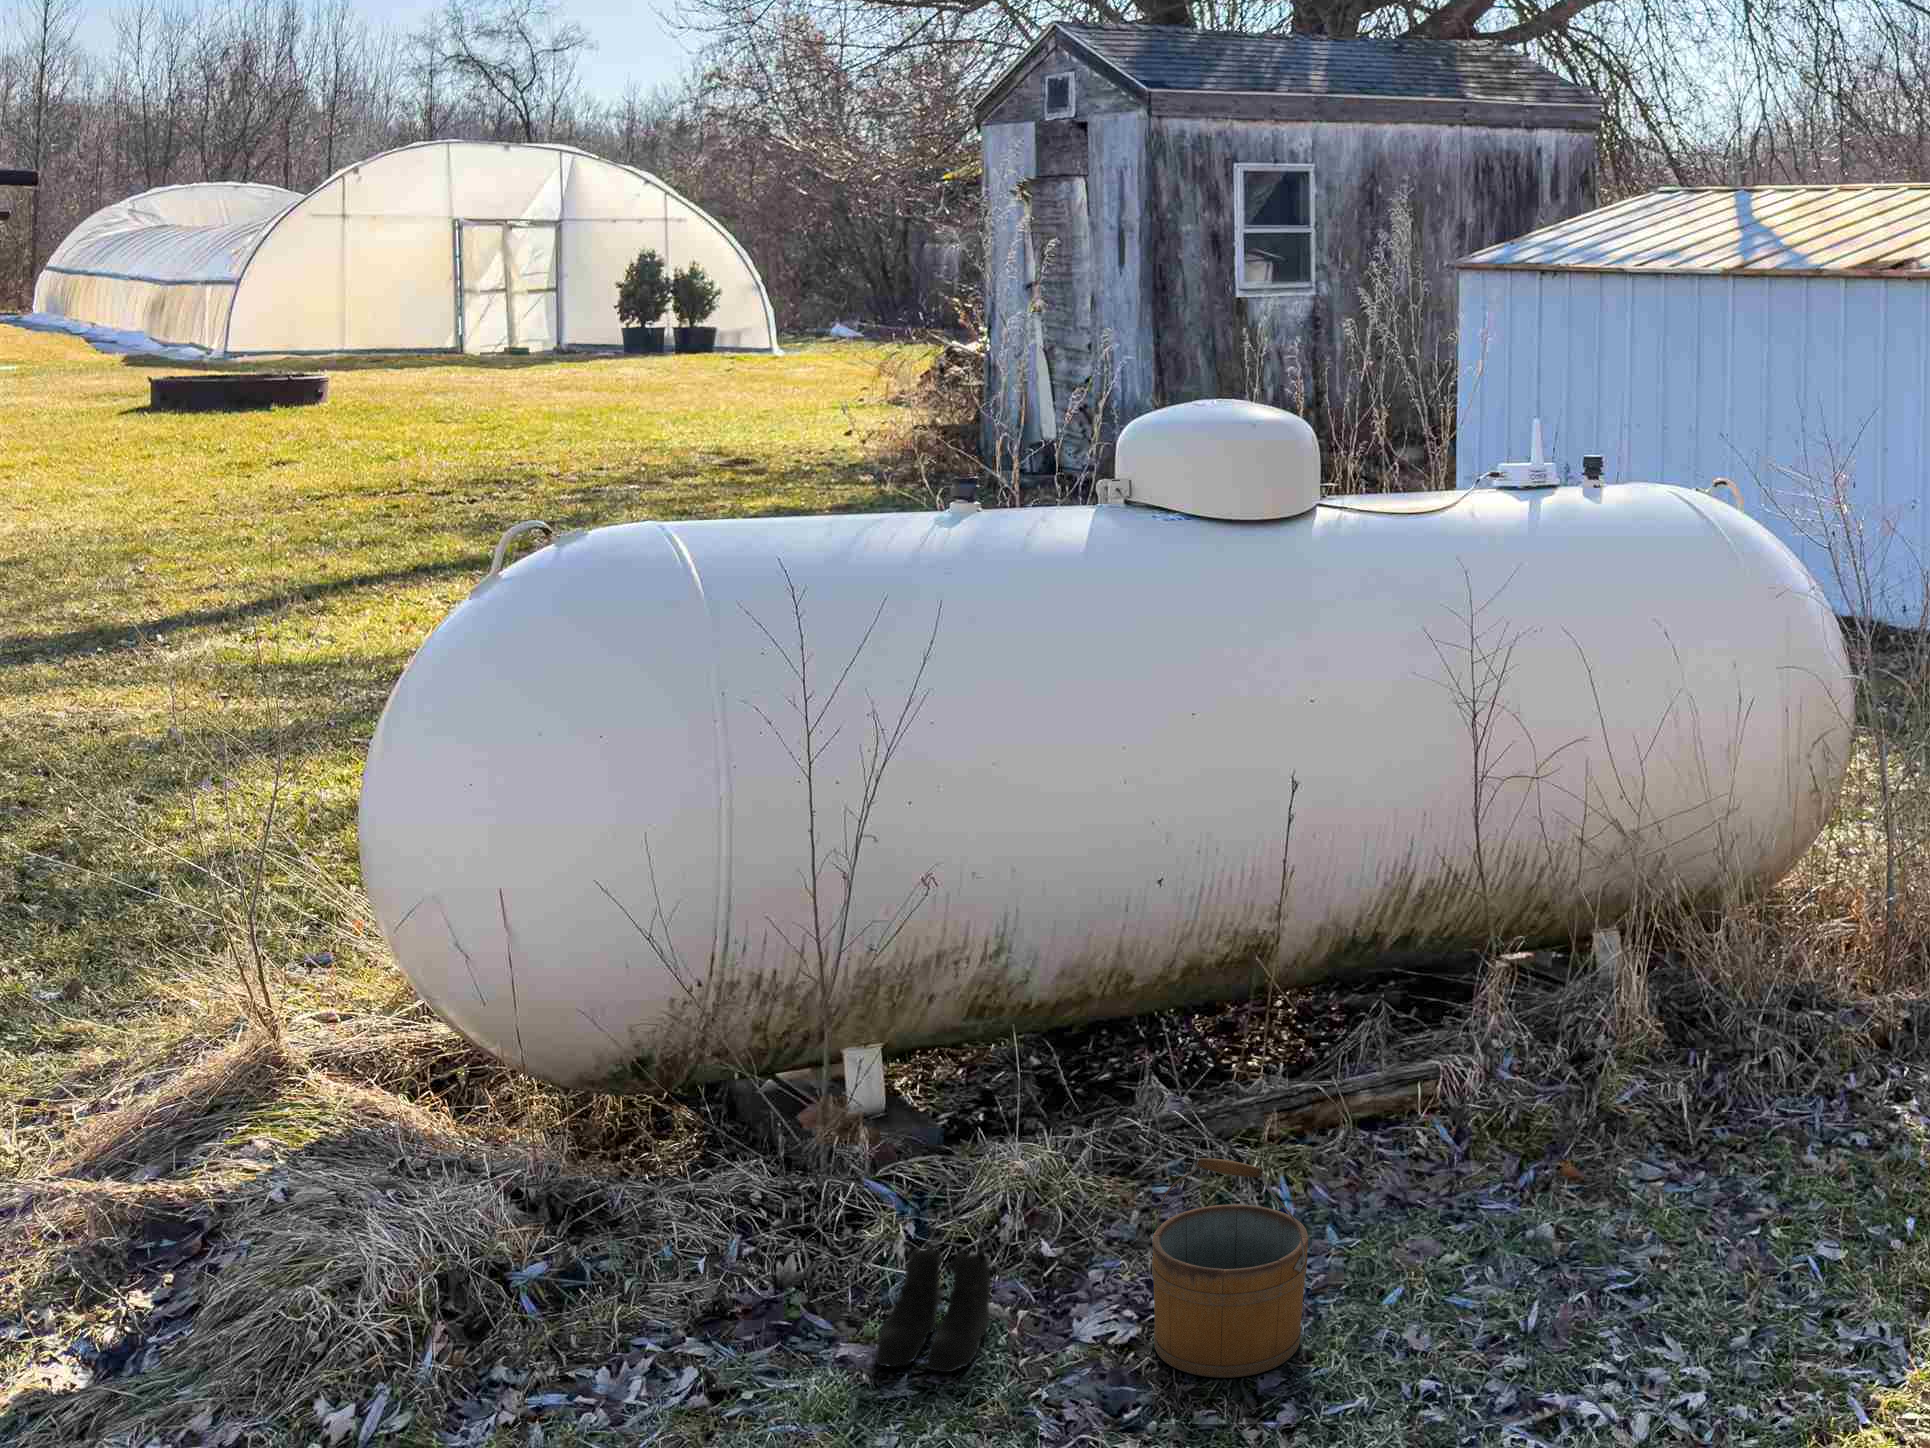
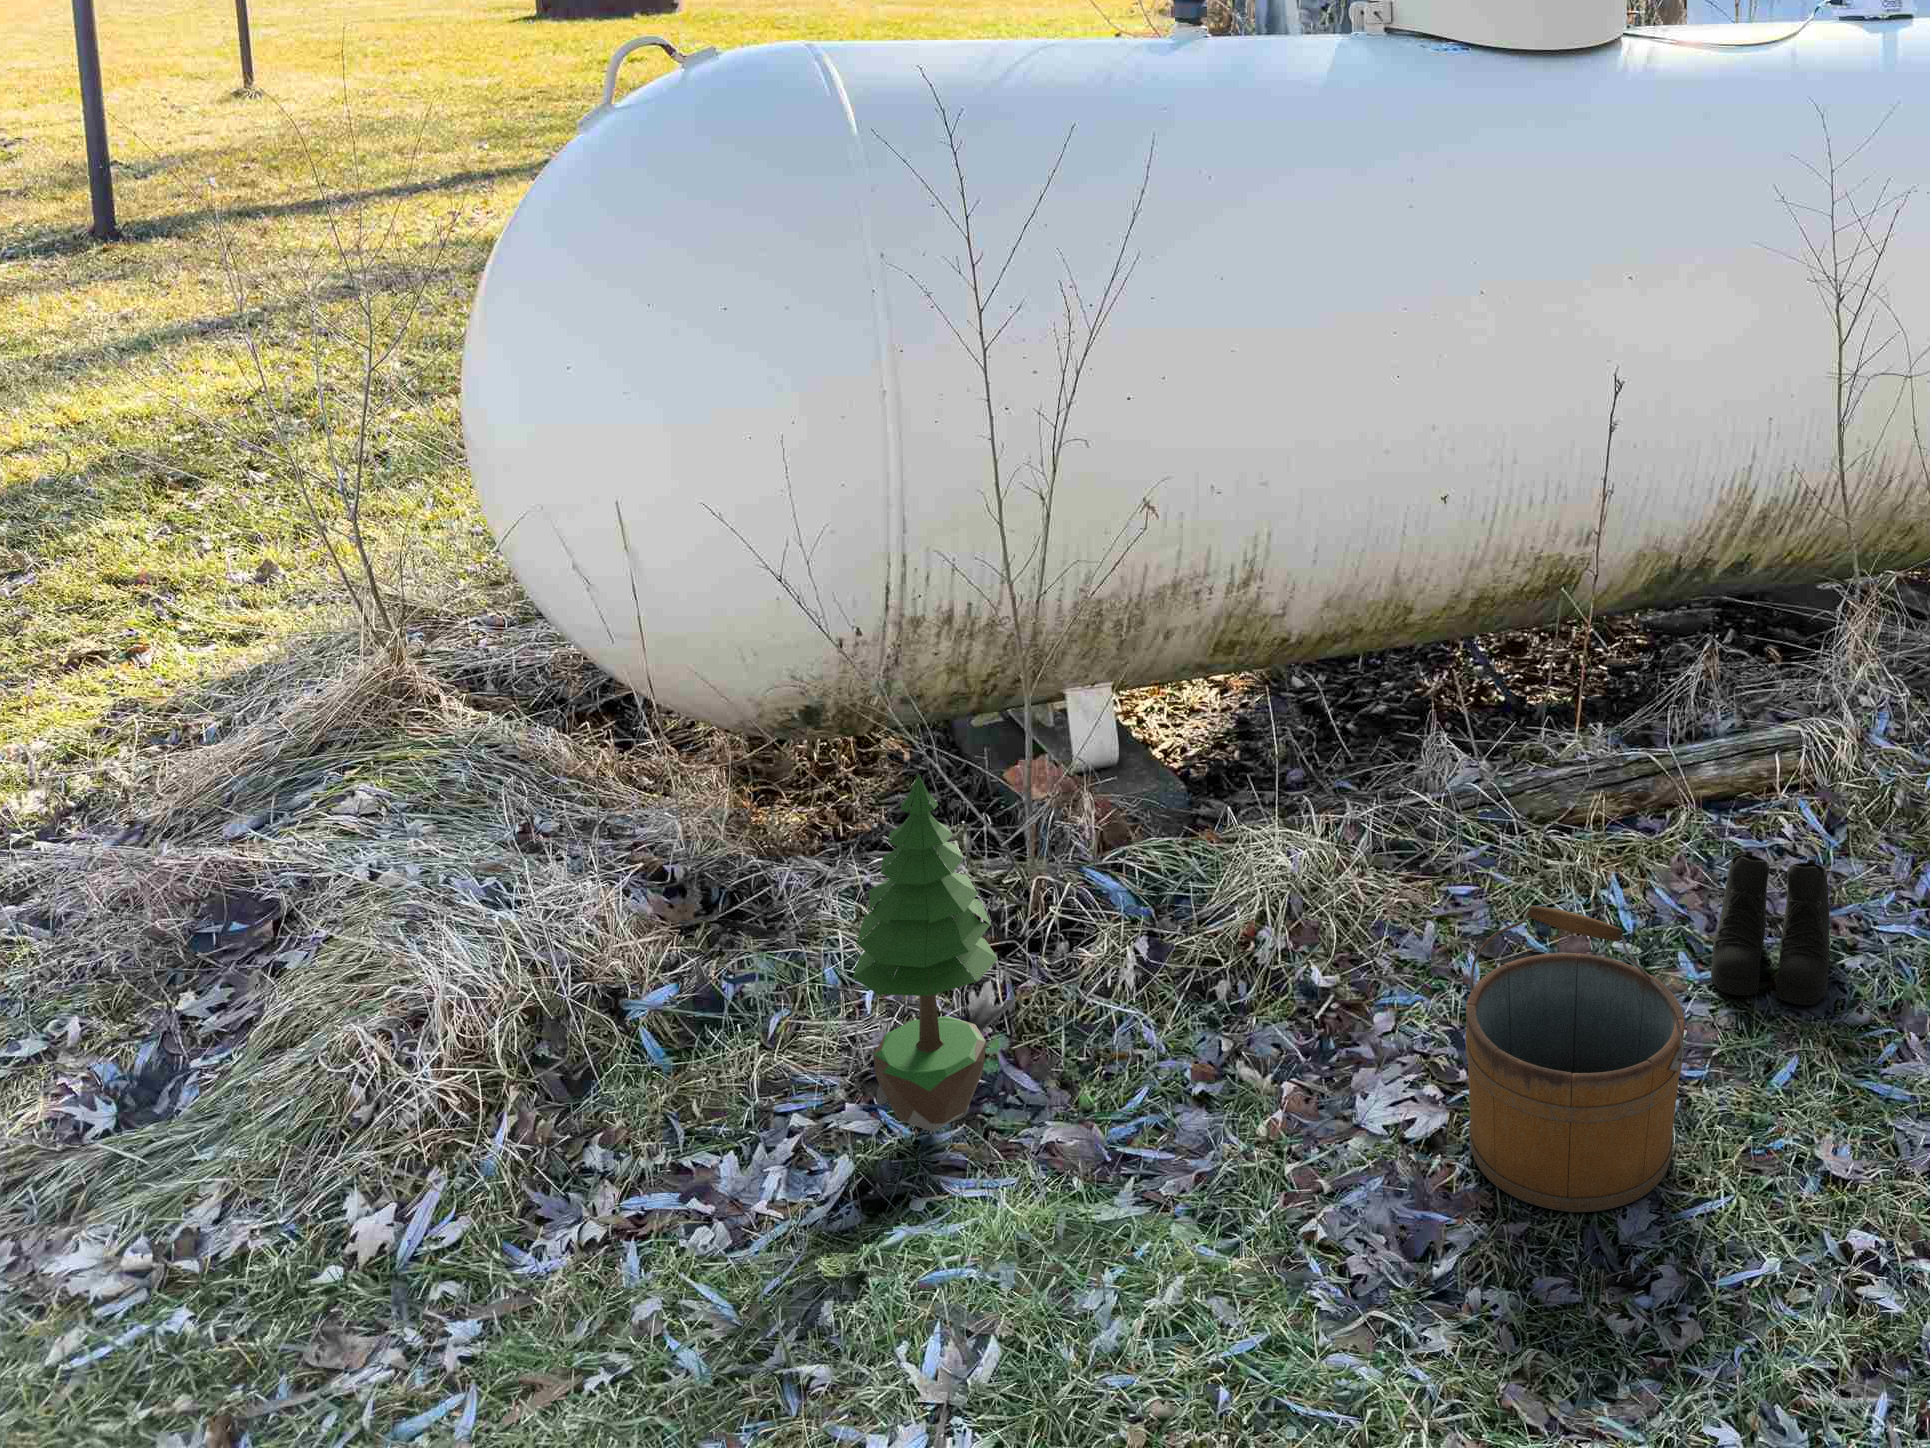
potted tree: none [701,1072,809,1355] -> present [853,774,998,1132]
boots: present [876,1247,990,1372] -> present [1711,851,1830,1005]

